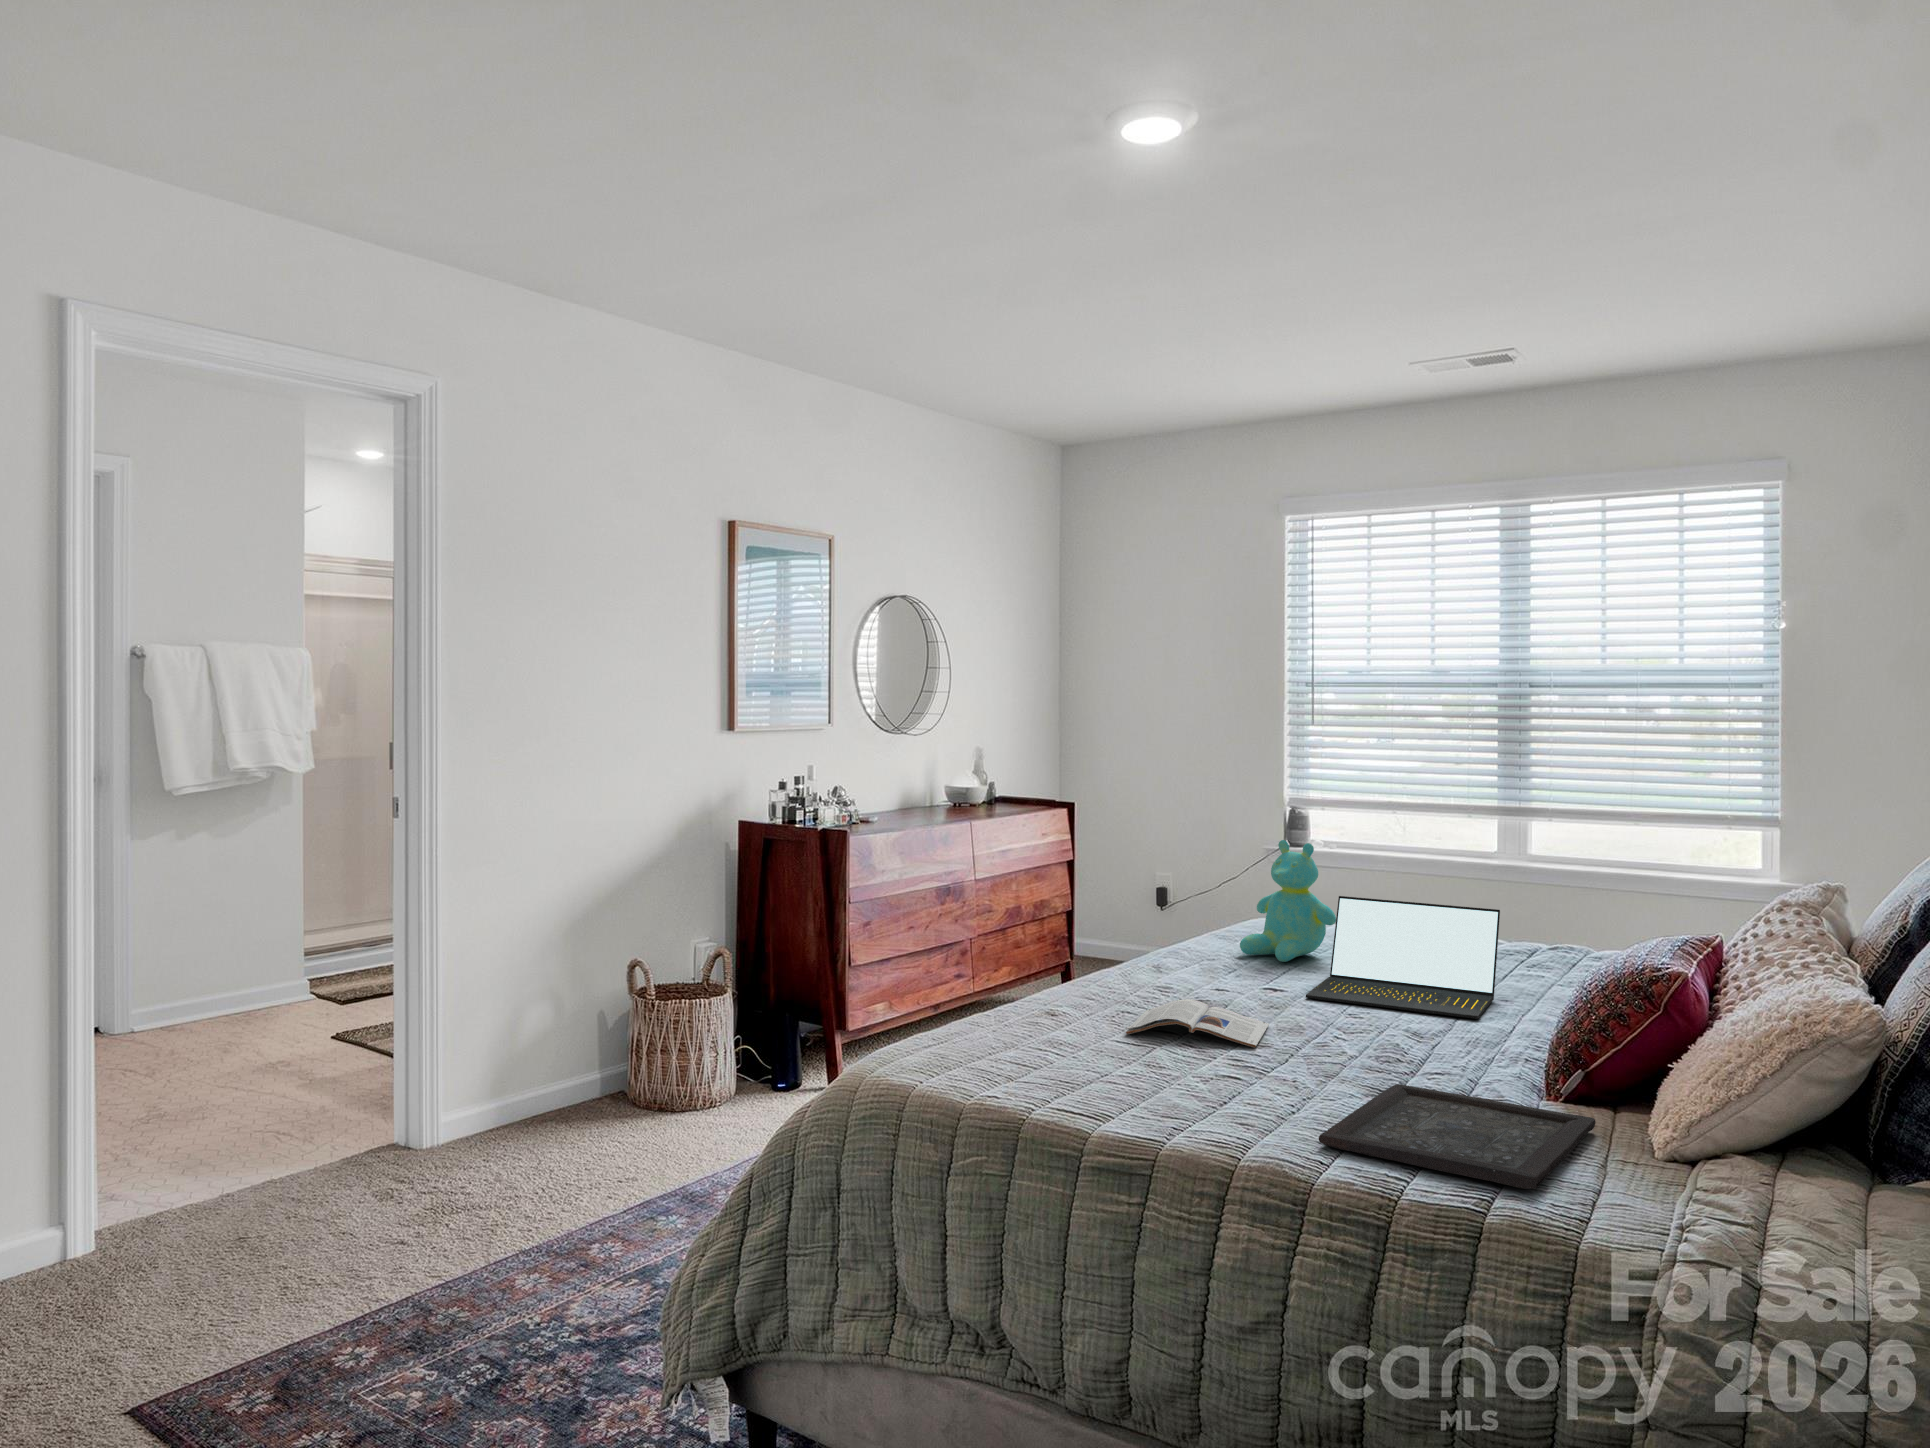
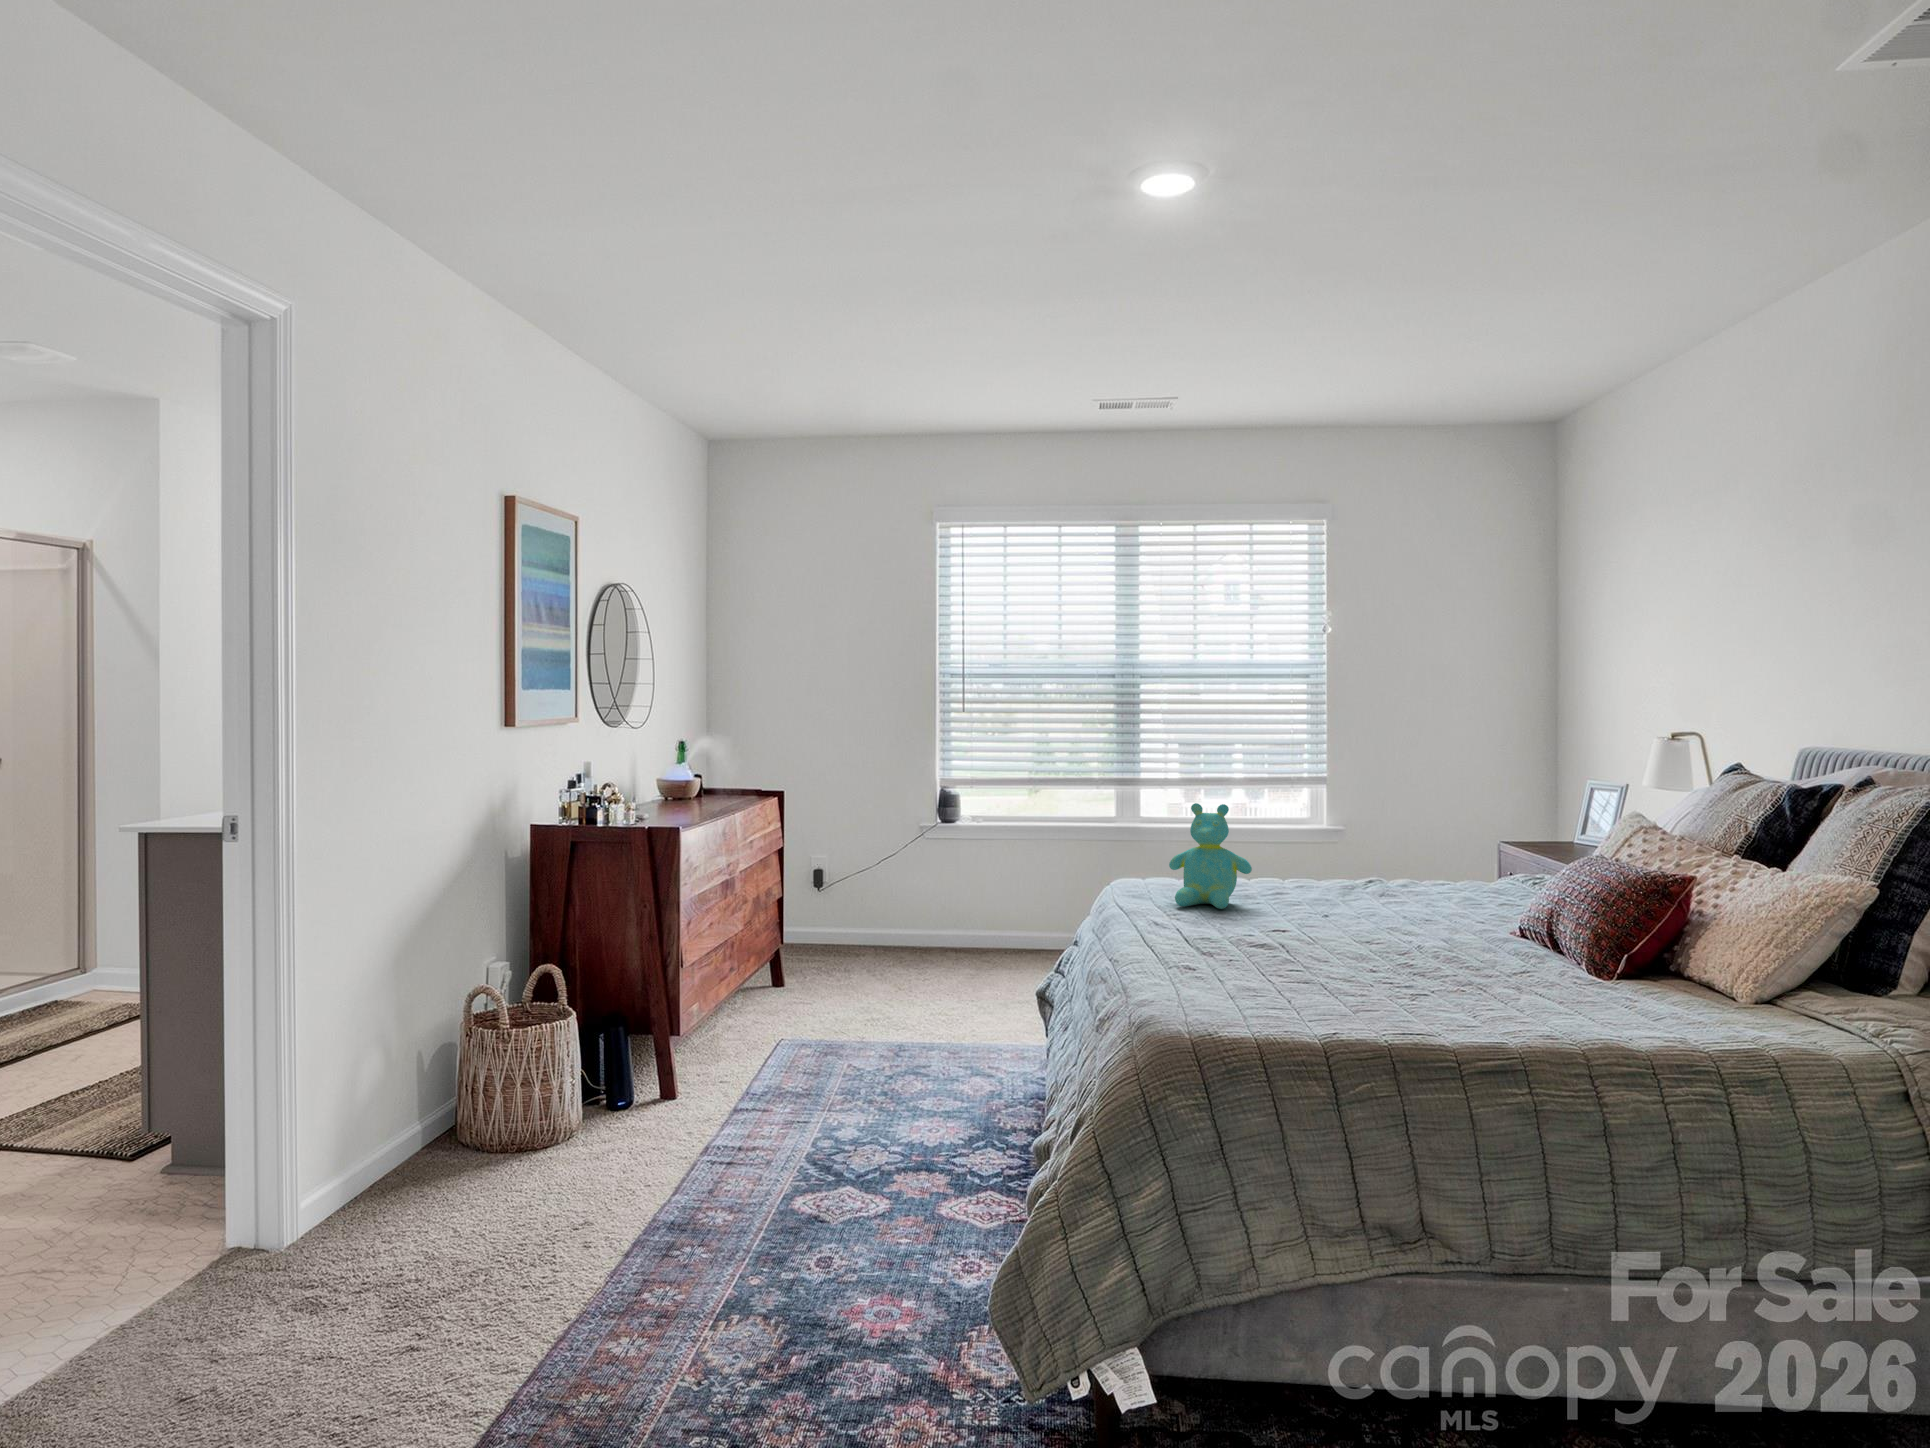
laptop: present [1306,896,1500,1019] -> none [1278,846,1447,934]
magazine: present [1126,999,1269,1048] -> none [1232,942,1374,978]
tray: present [1319,1084,1595,1189] -> none [1536,984,1782,1041]

